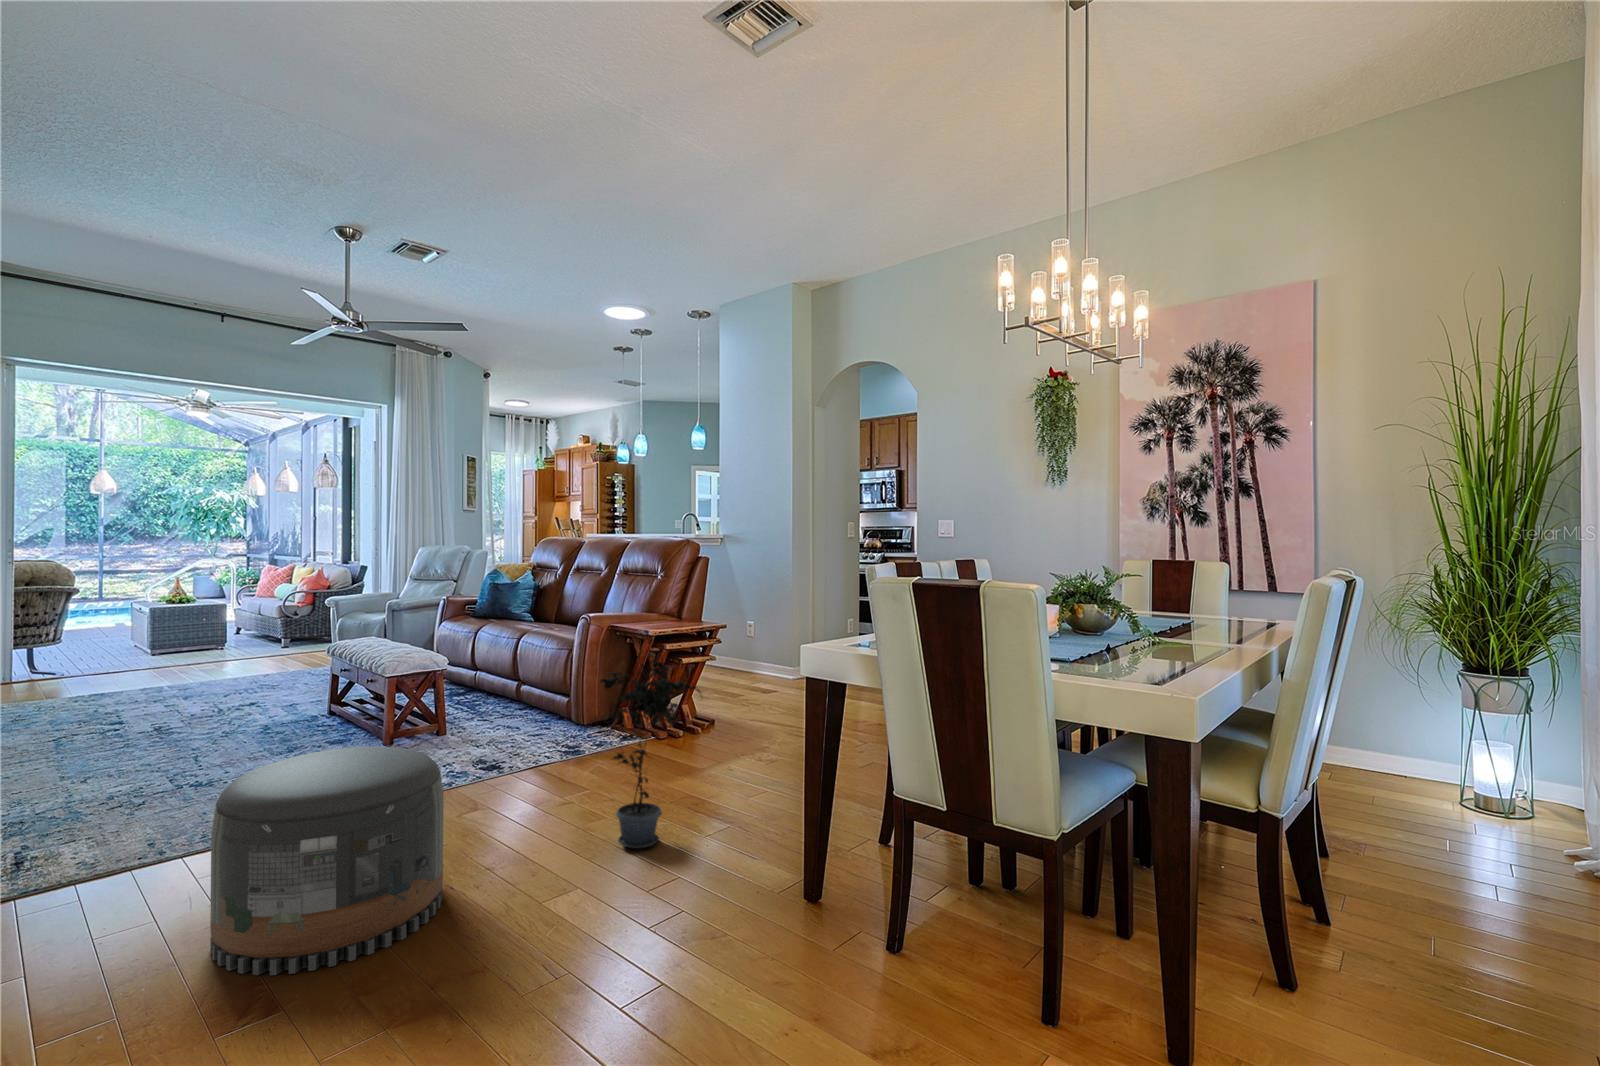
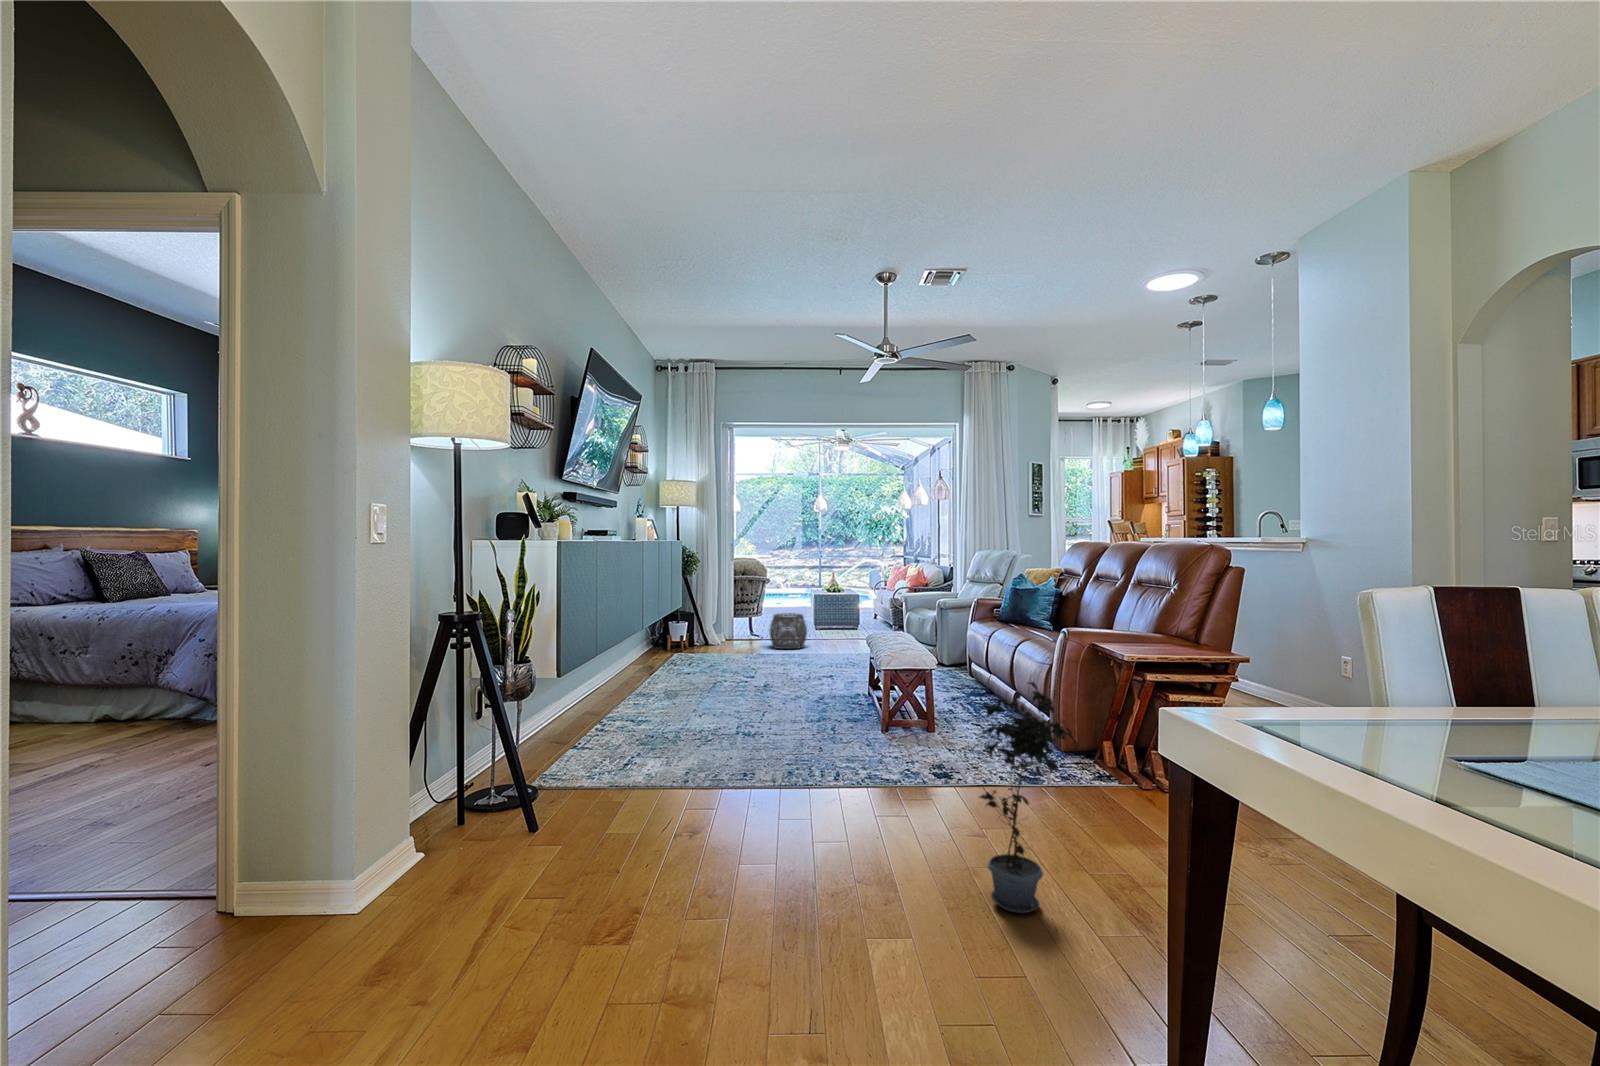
woven basket: none [113,631,181,681] -> present [769,613,807,649]
pouf: present [210,746,444,975] -> none [642,728,812,917]

